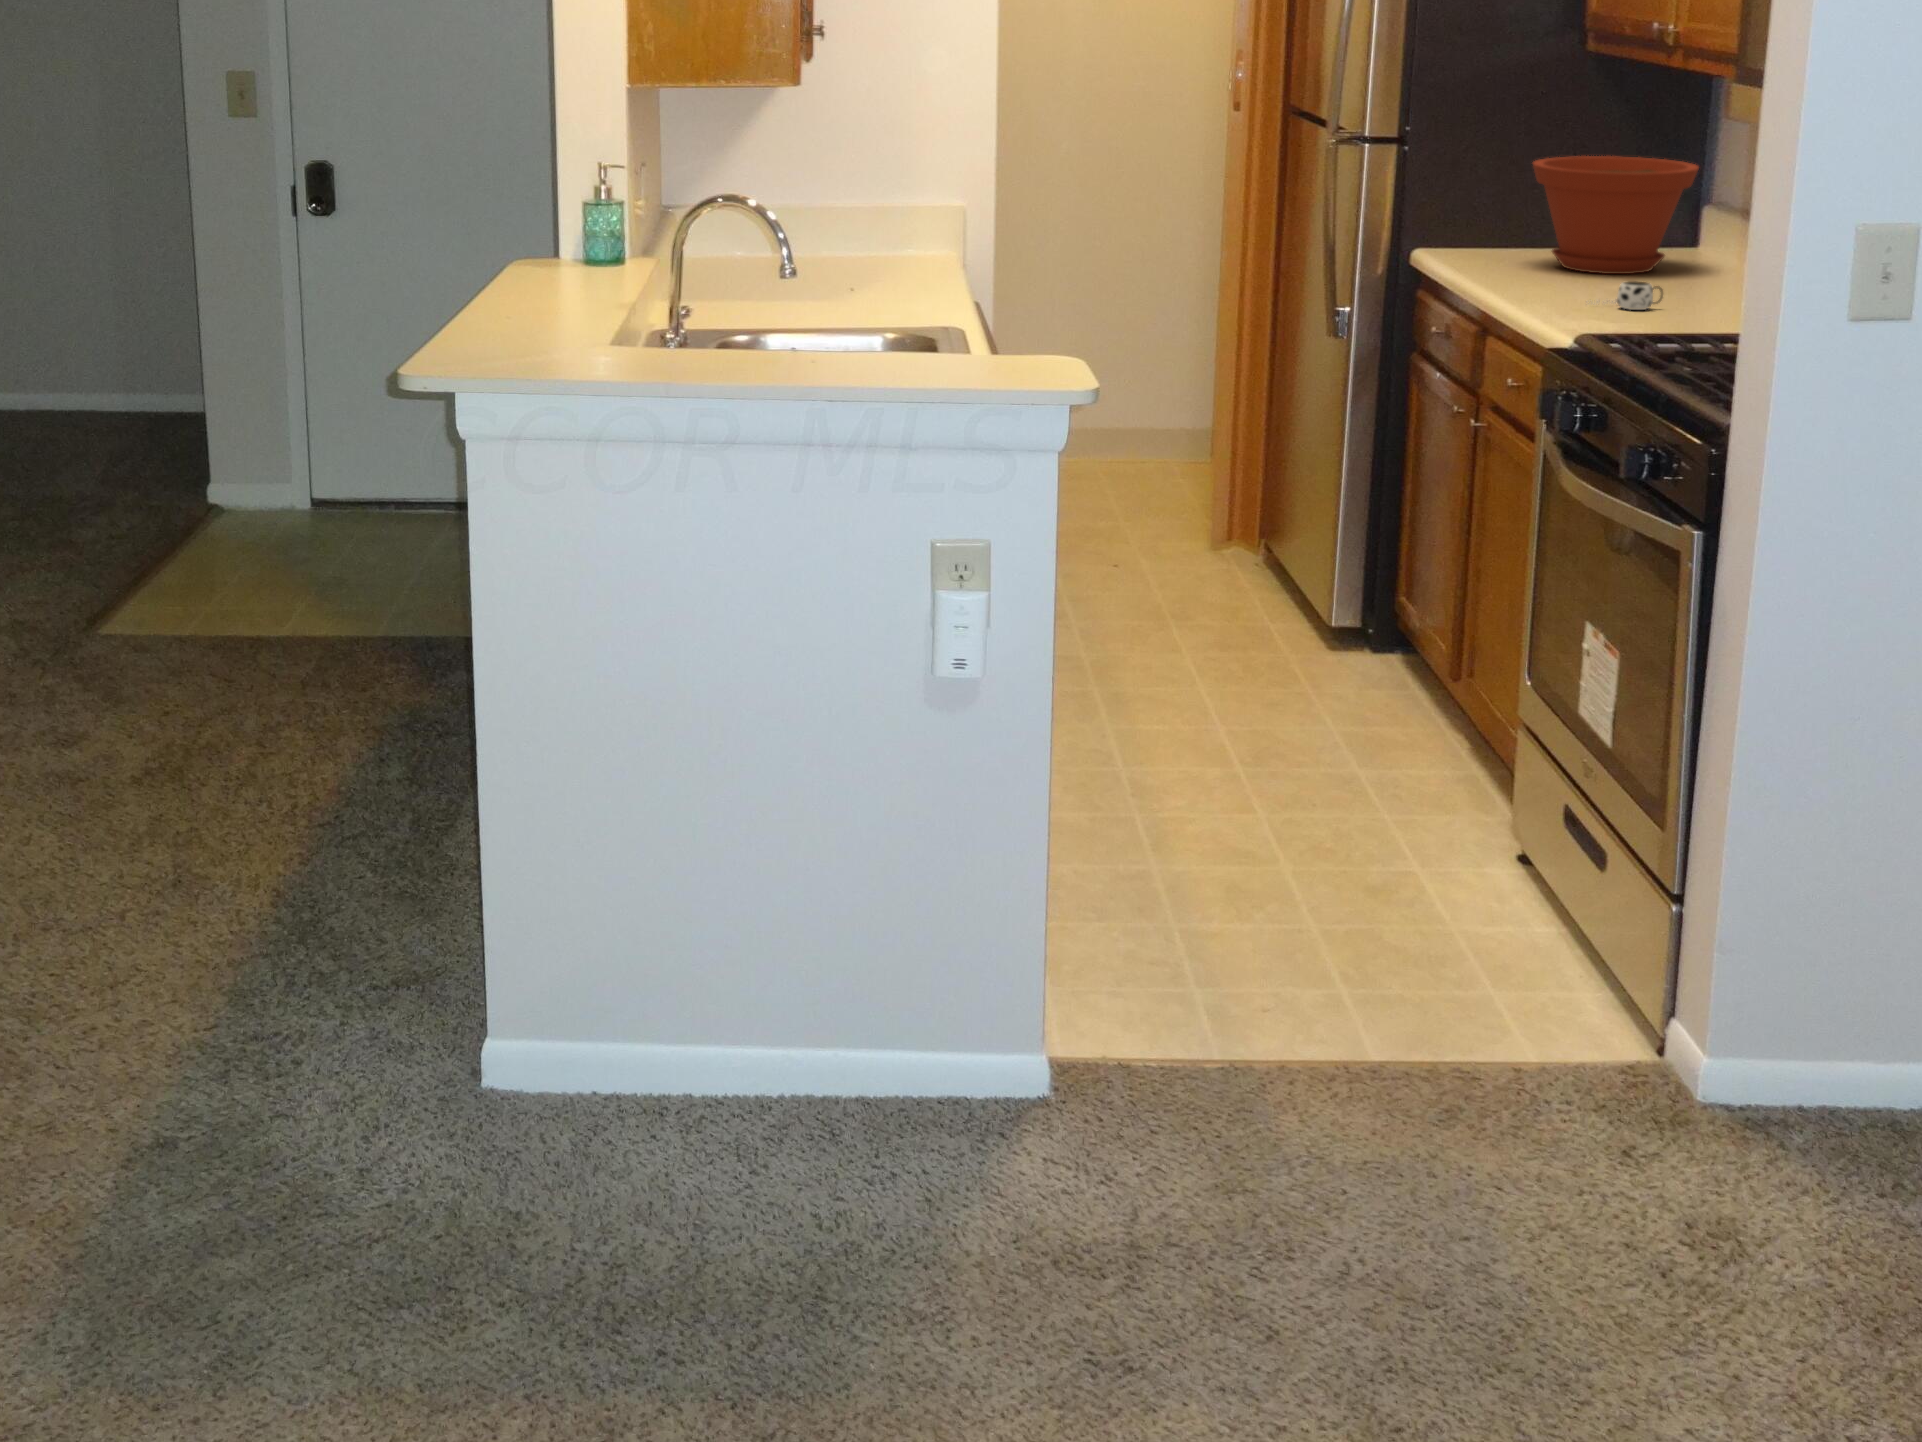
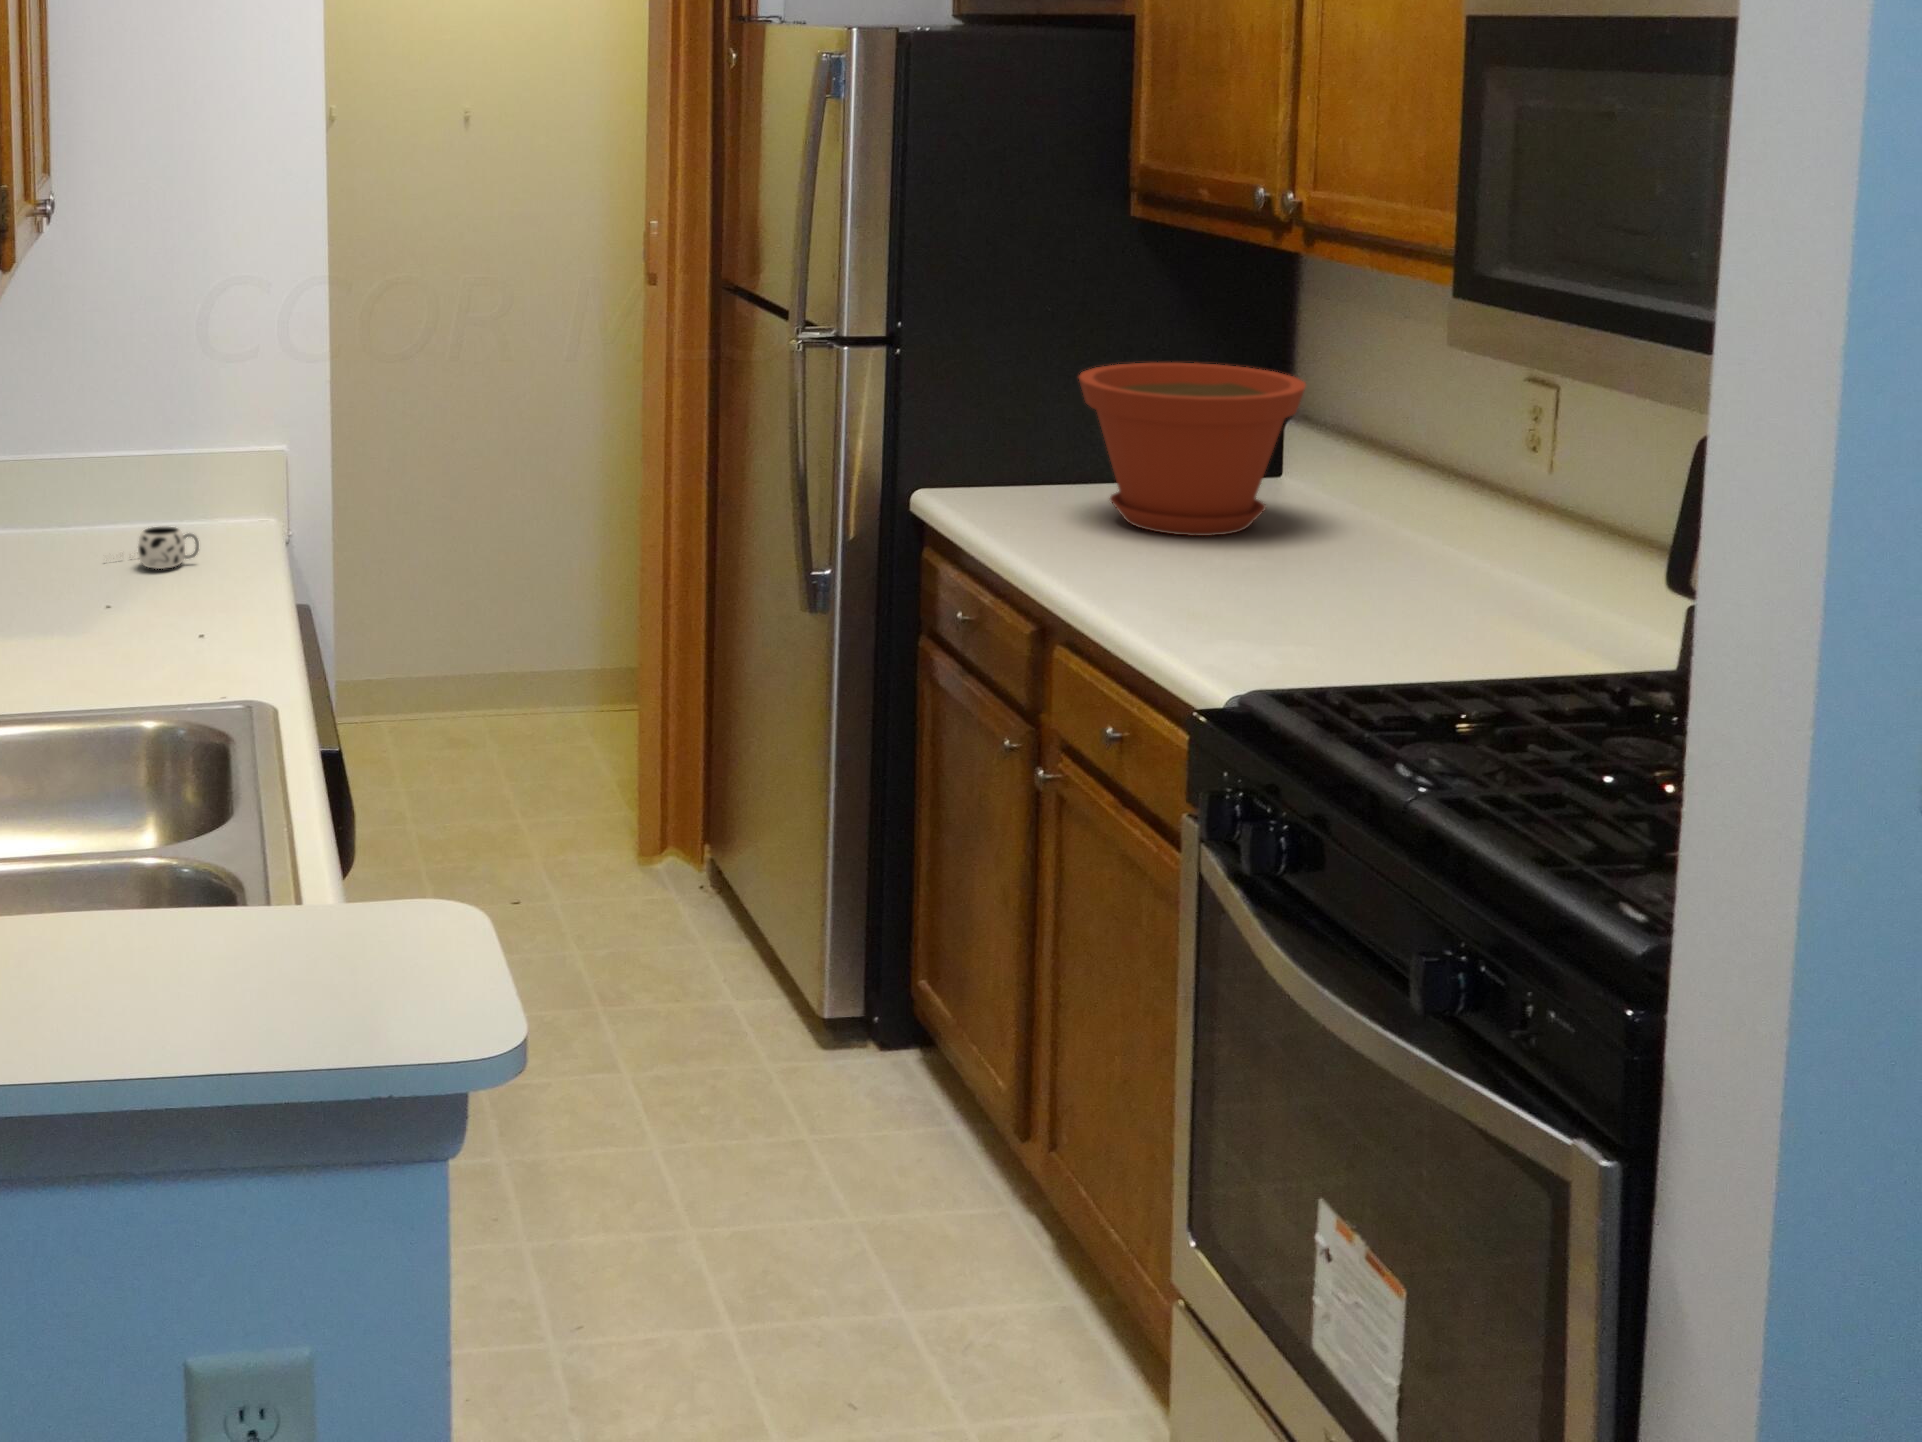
mug: present [1586,281,1663,310] -> present [122,526,199,569]

